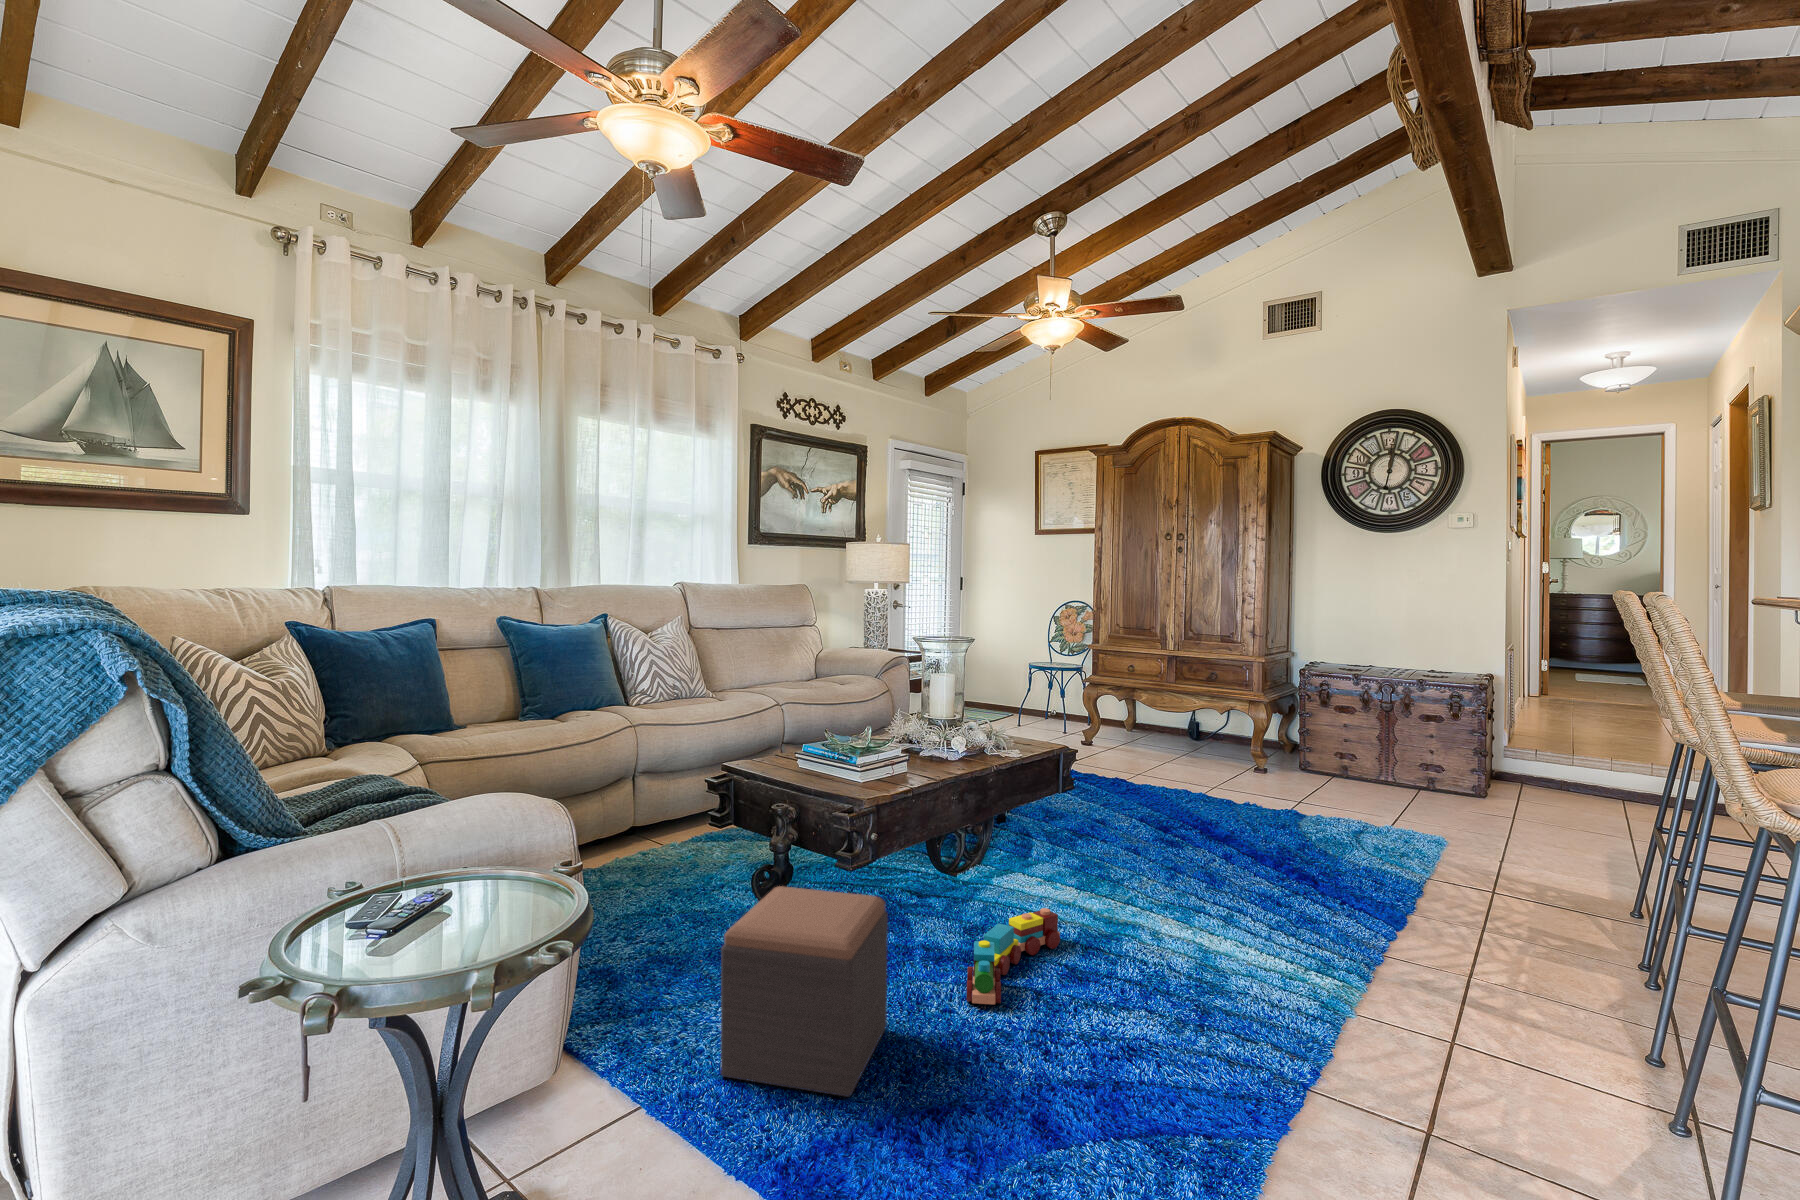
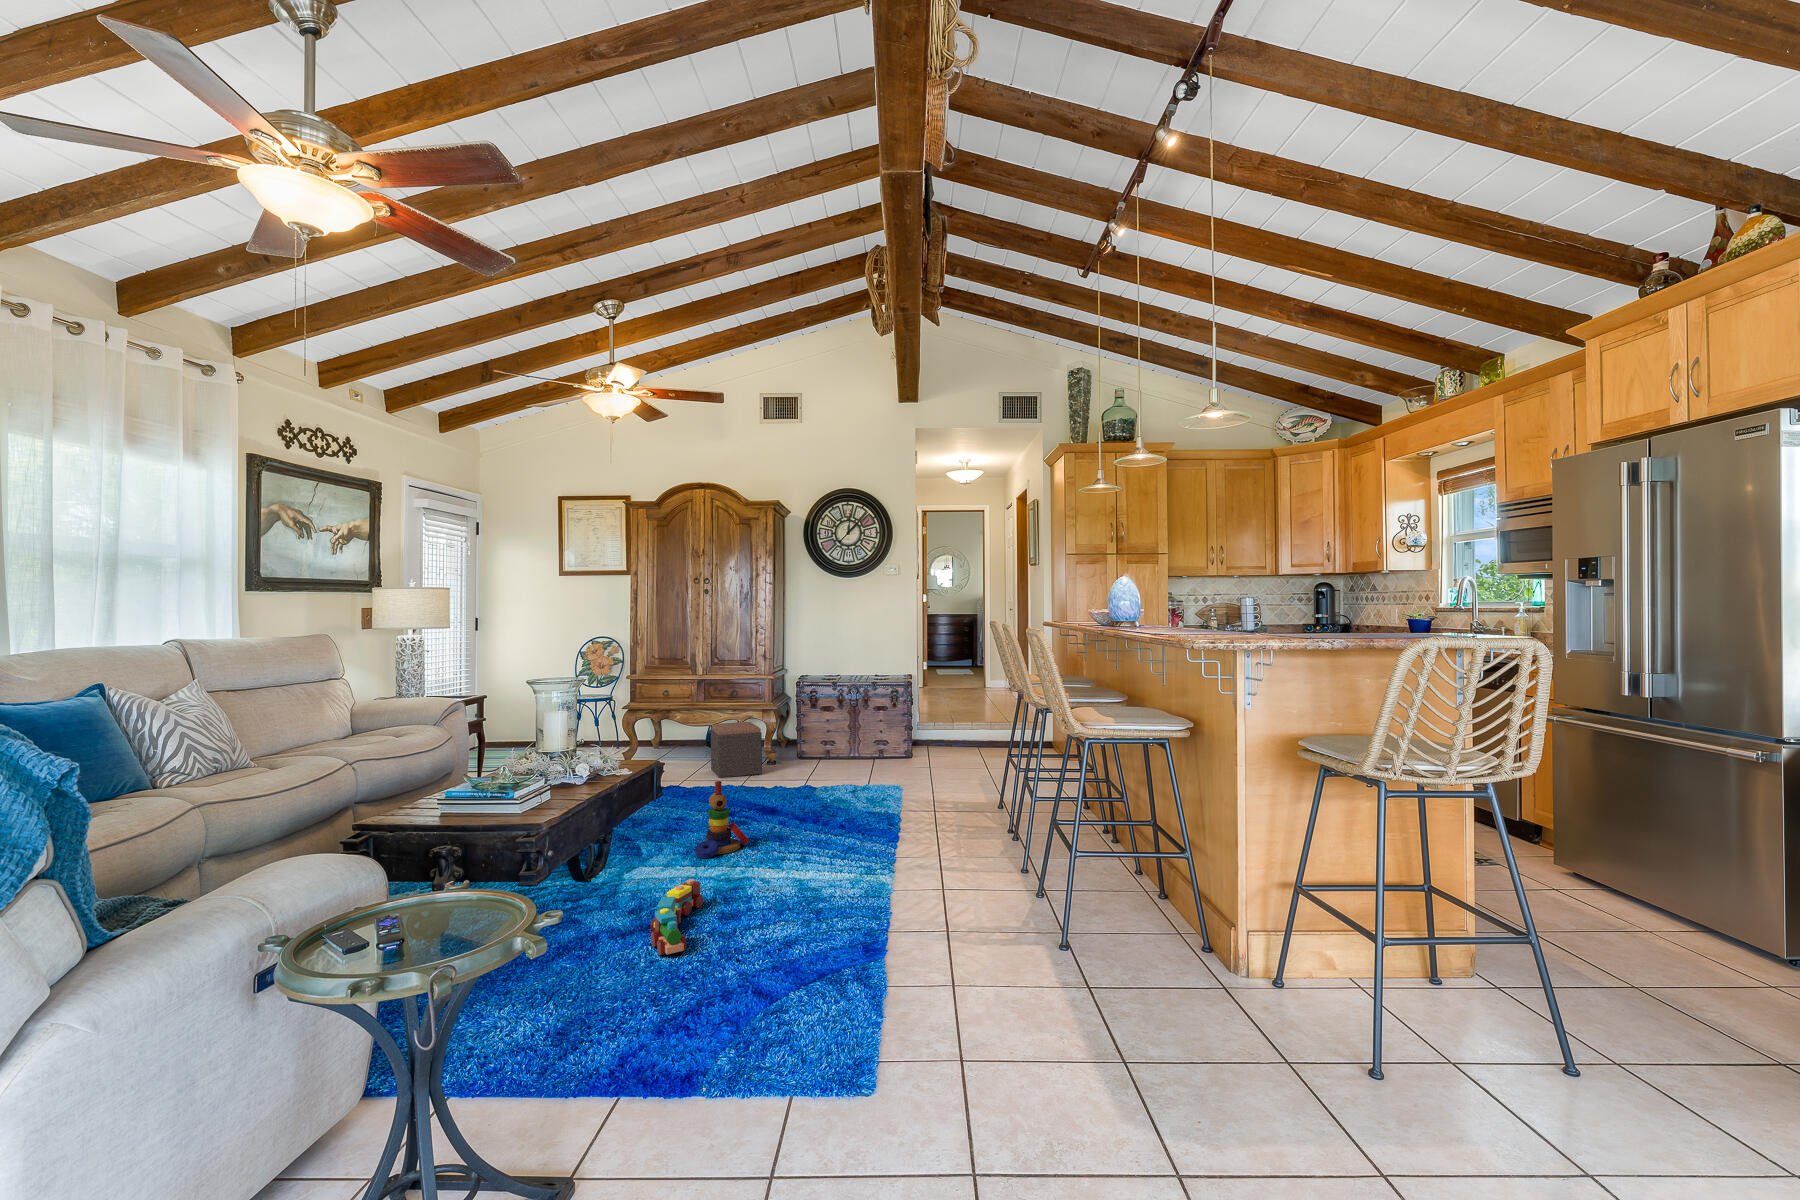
stacking toy: none [1089,786,1166,883] -> present [695,781,749,859]
footstool: present [721,886,888,1097] -> present [711,722,762,778]

